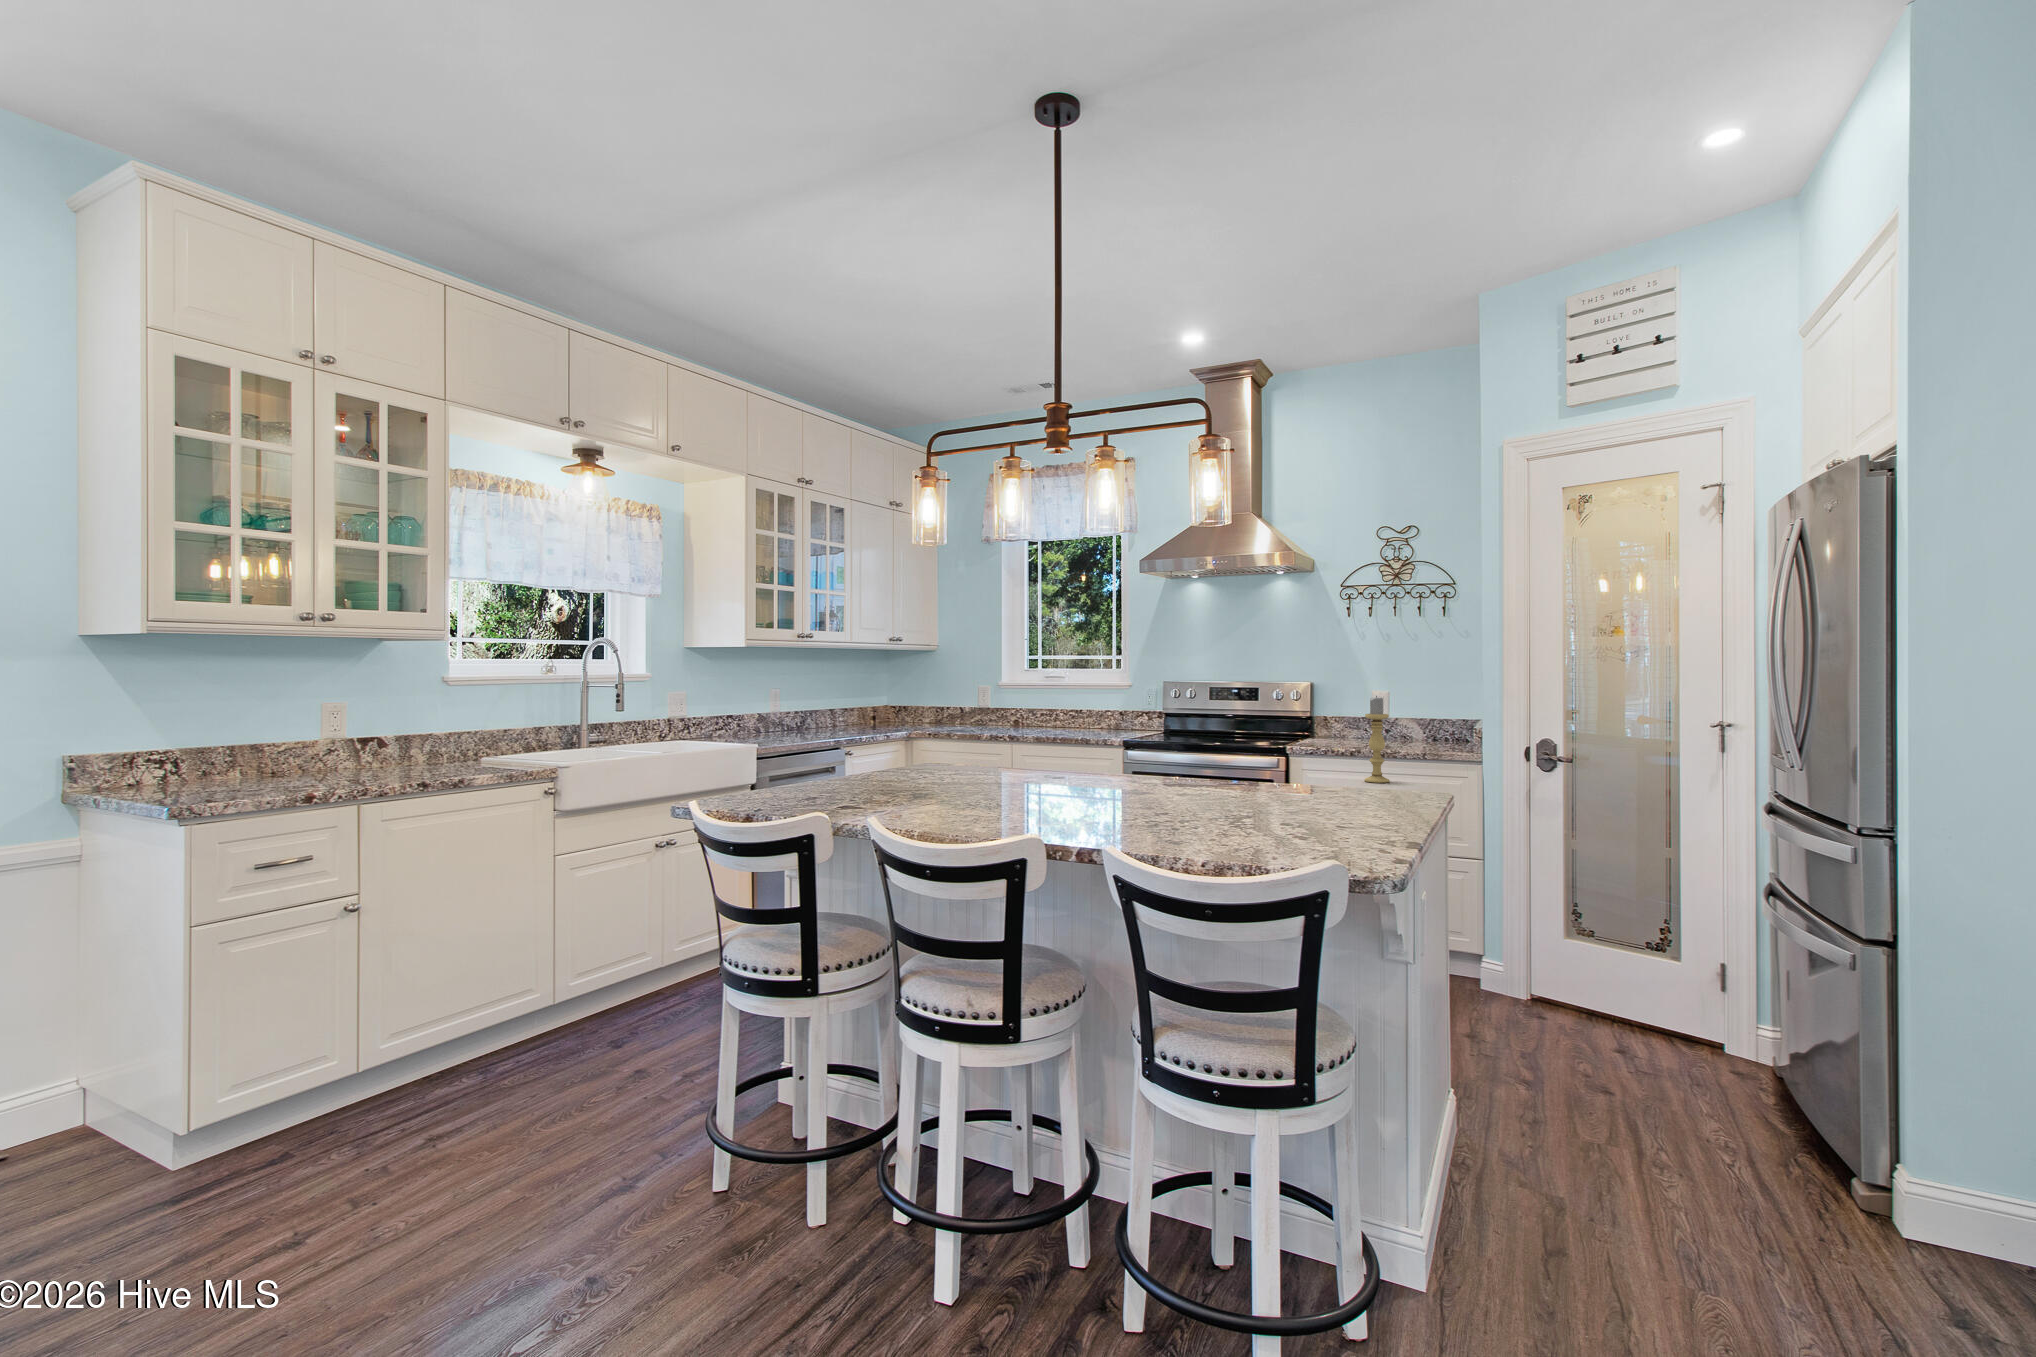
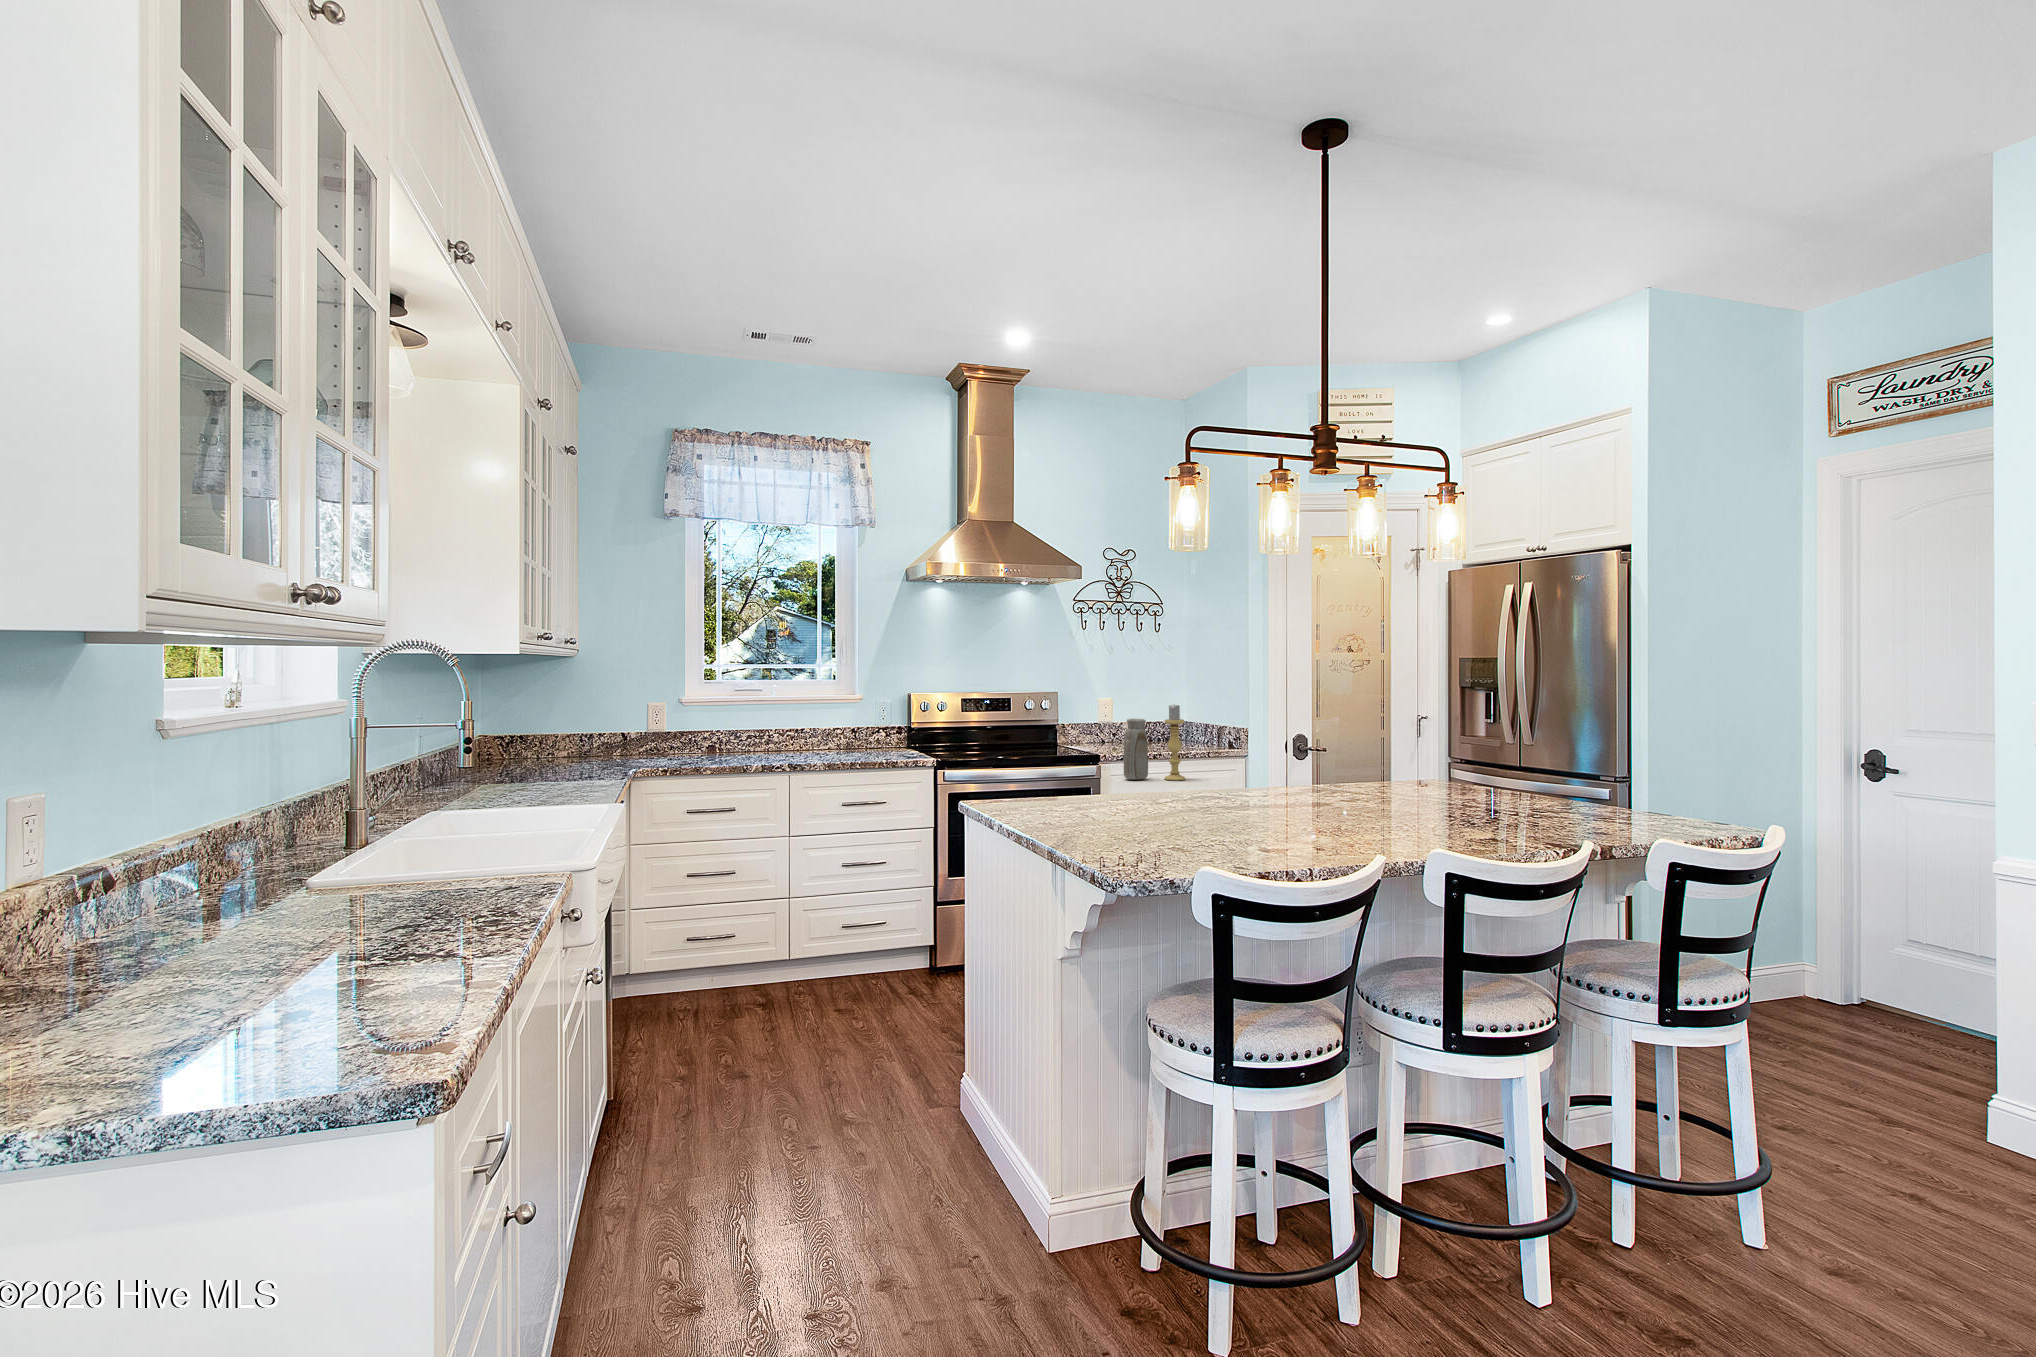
vase: none [1325,712,1353,778] -> present [1124,719,1148,780]

